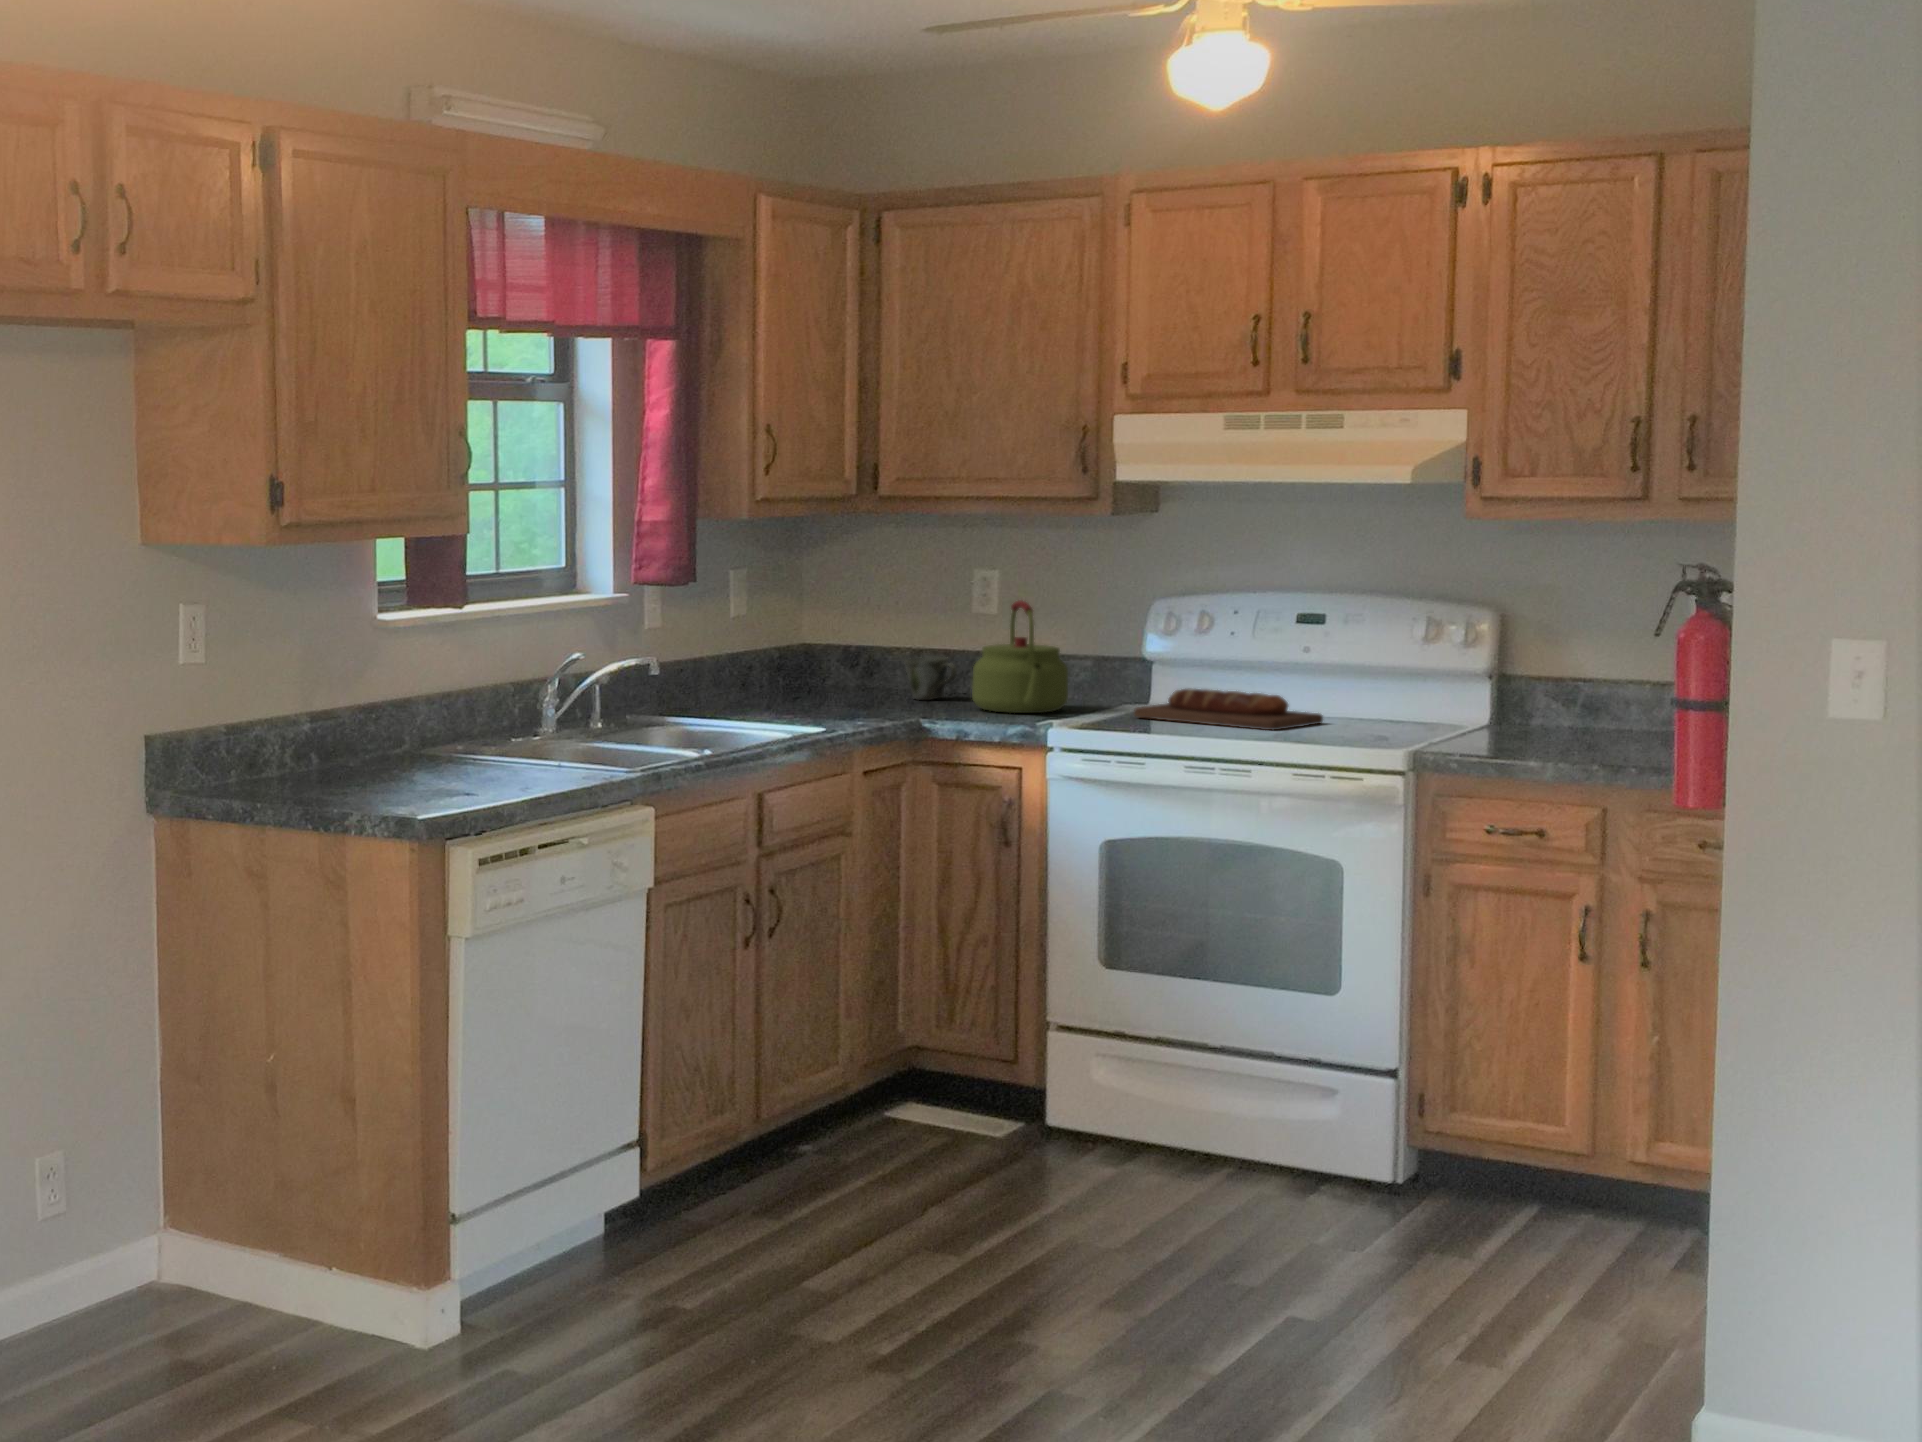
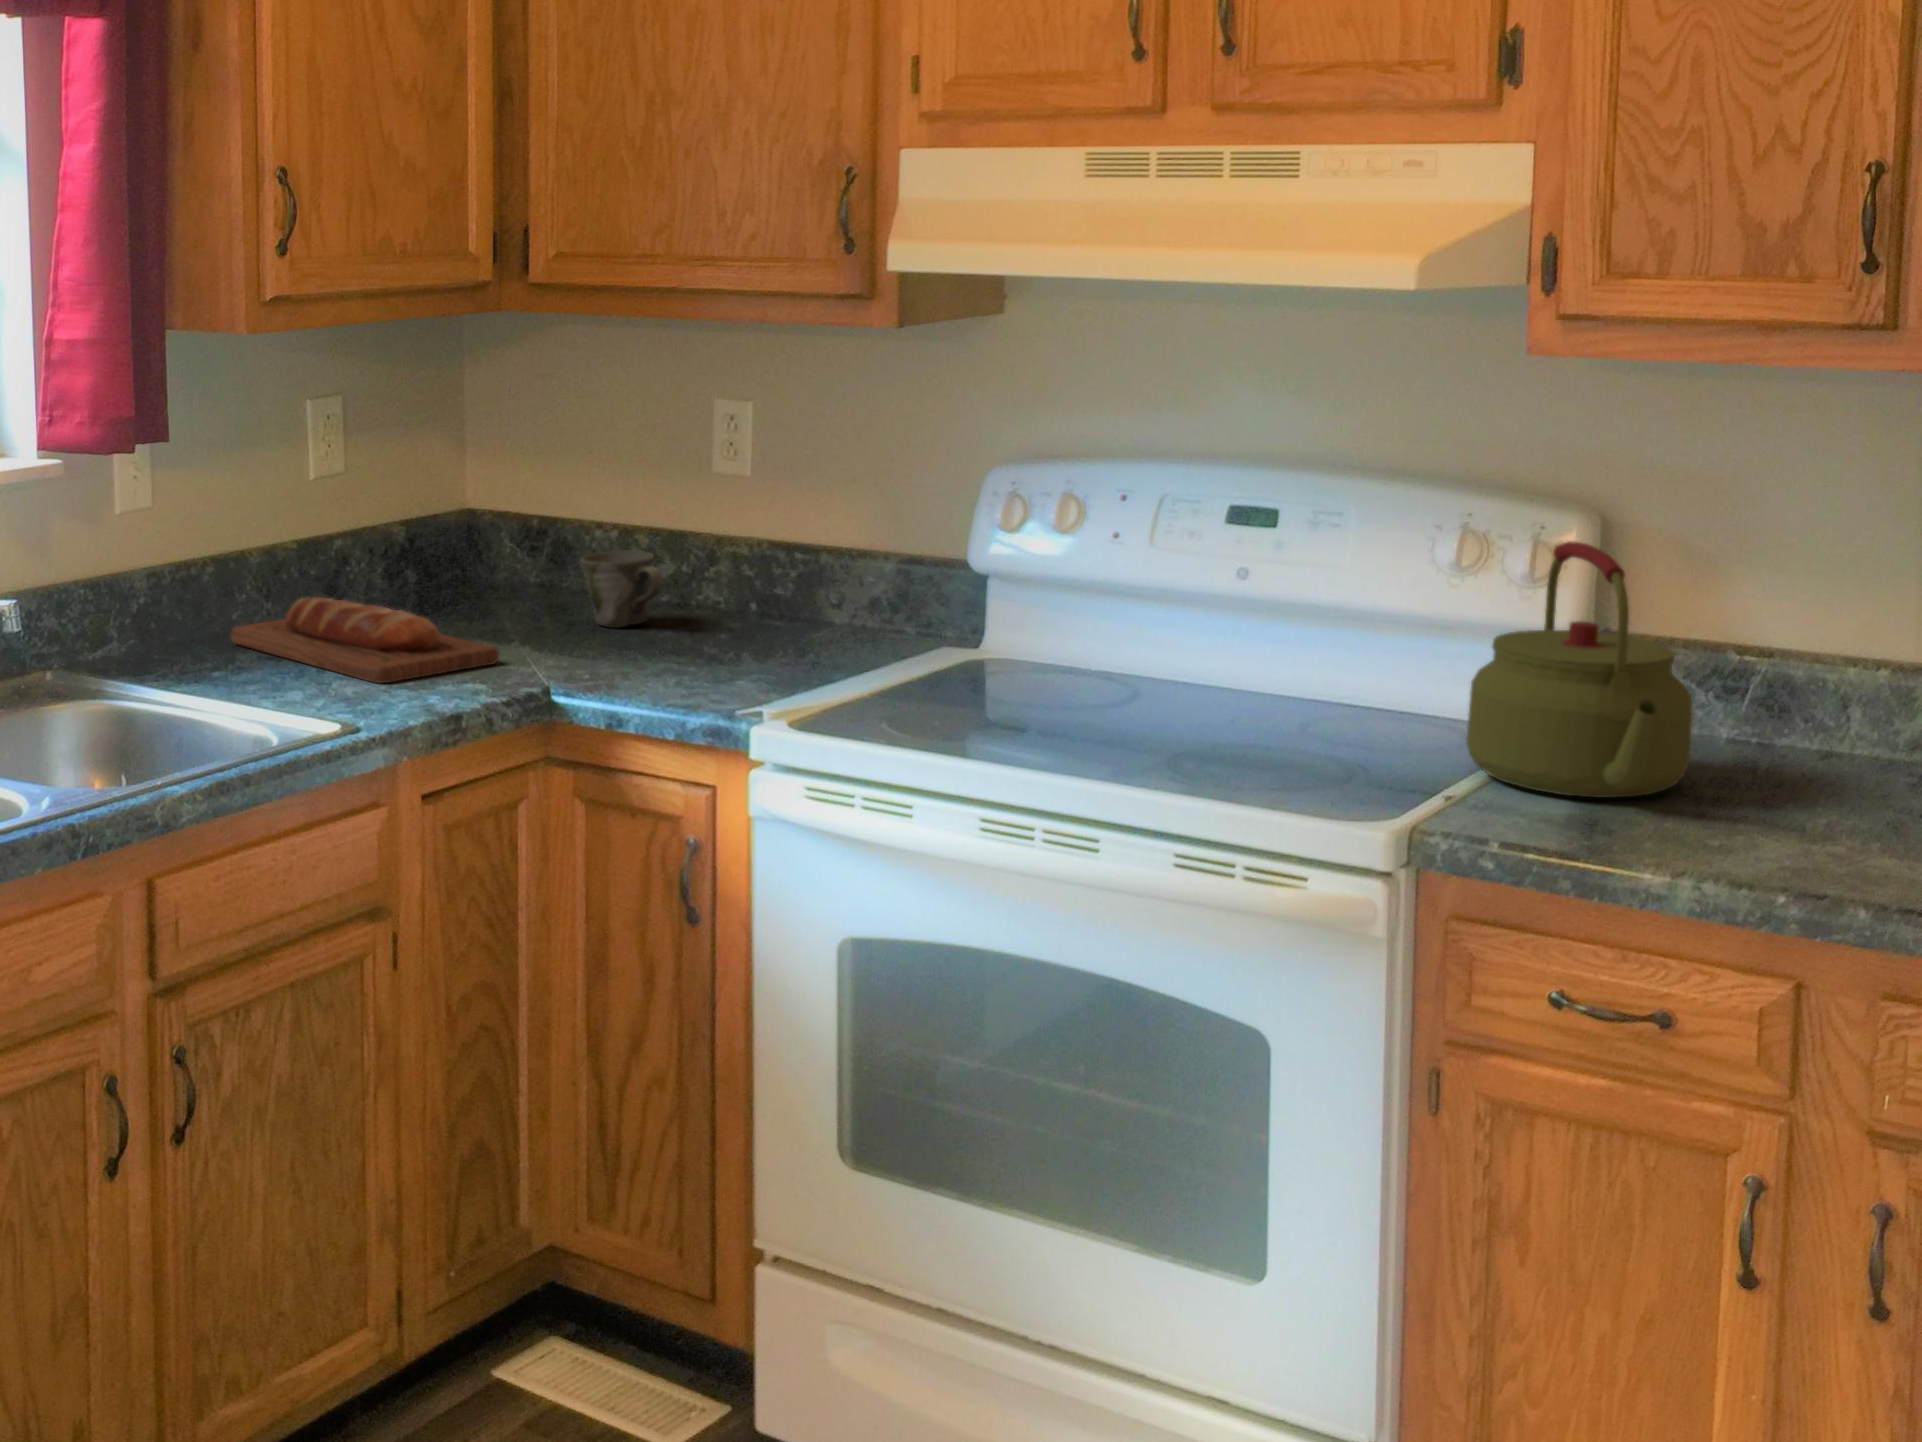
kettle: present [972,601,1068,713] -> present [1466,542,1692,798]
bread loaf: present [1134,689,1323,730] -> present [231,597,499,683]

